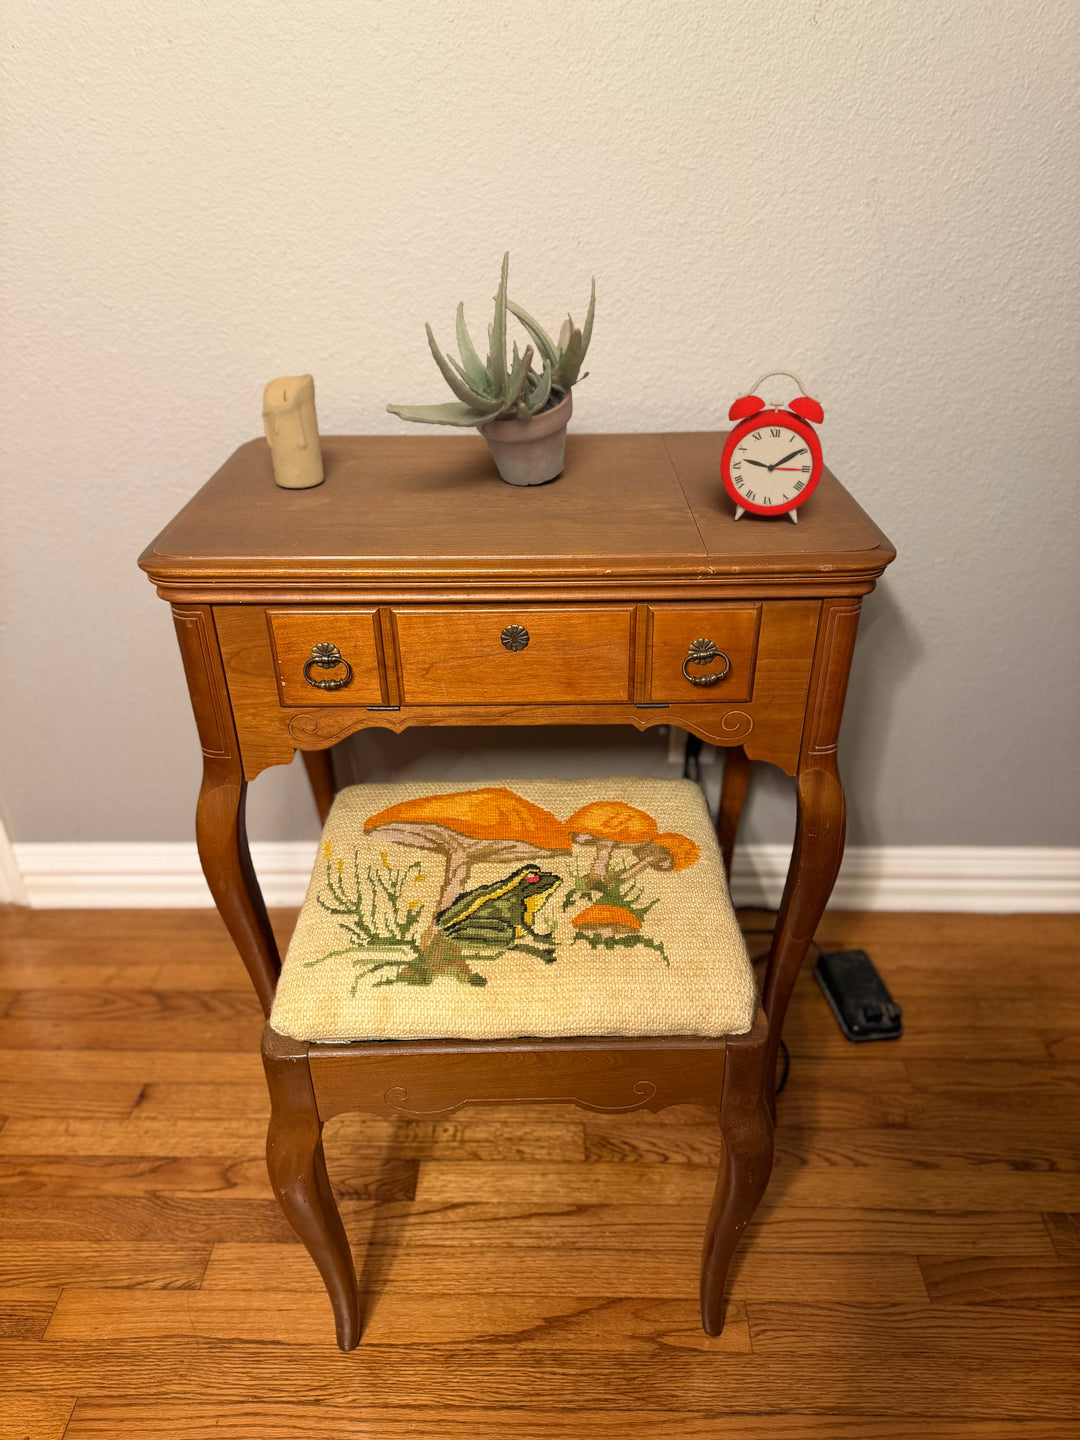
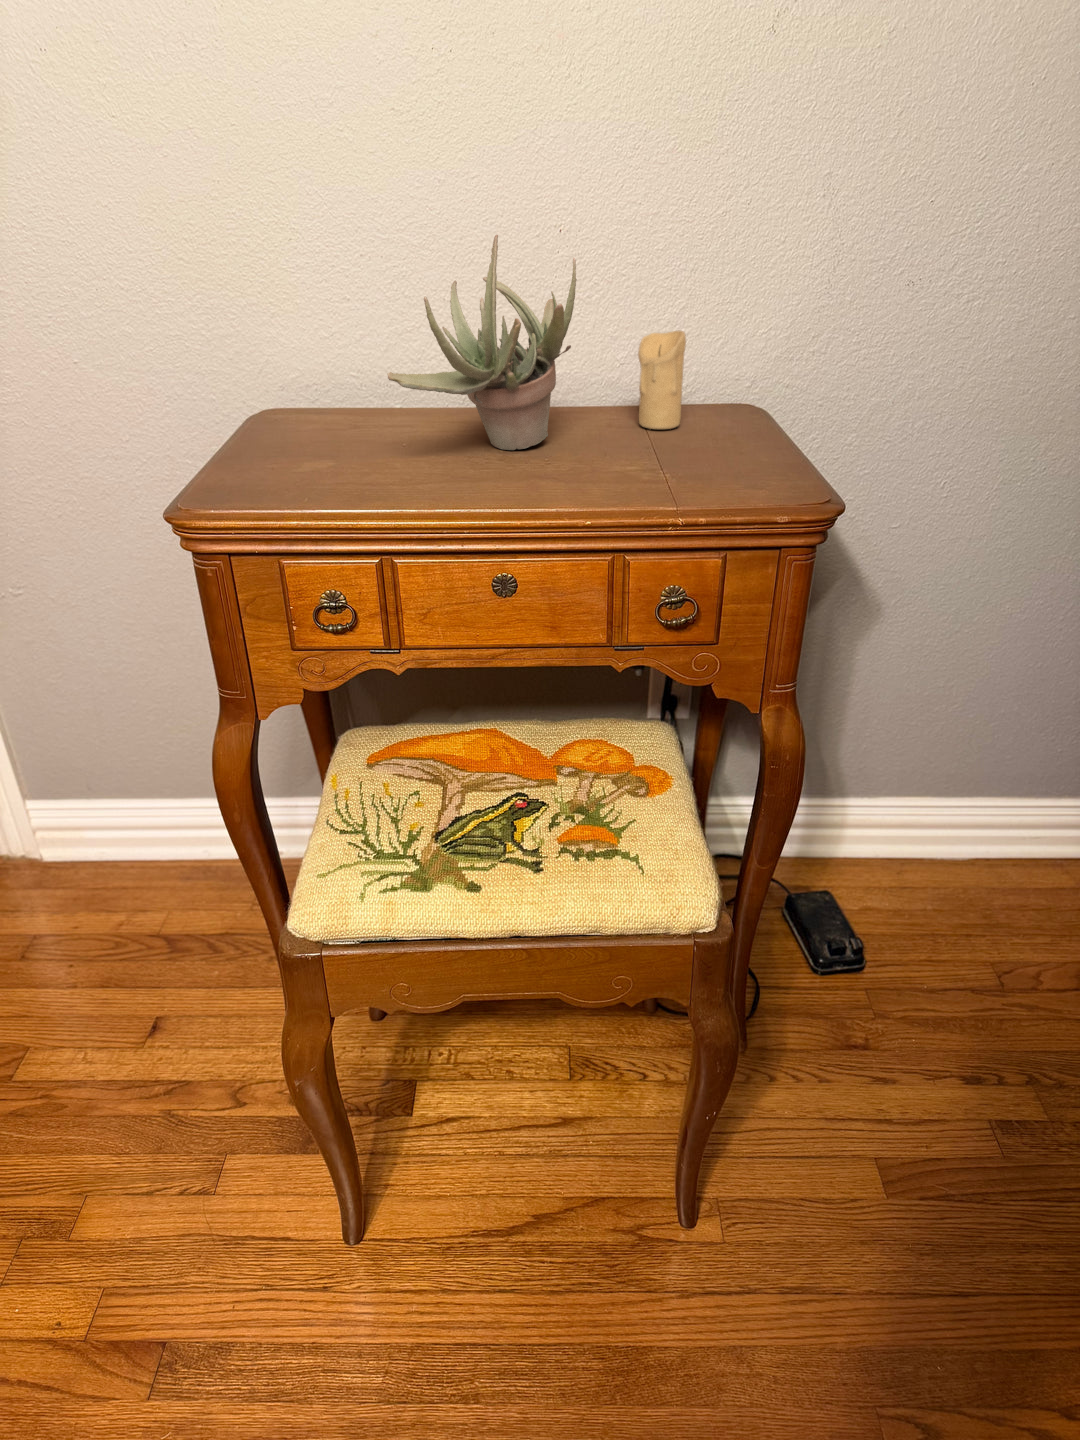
alarm clock: present [720,370,824,523] -> none [689,341,781,480]
candle: present [262,374,324,488] -> present [638,330,686,429]

